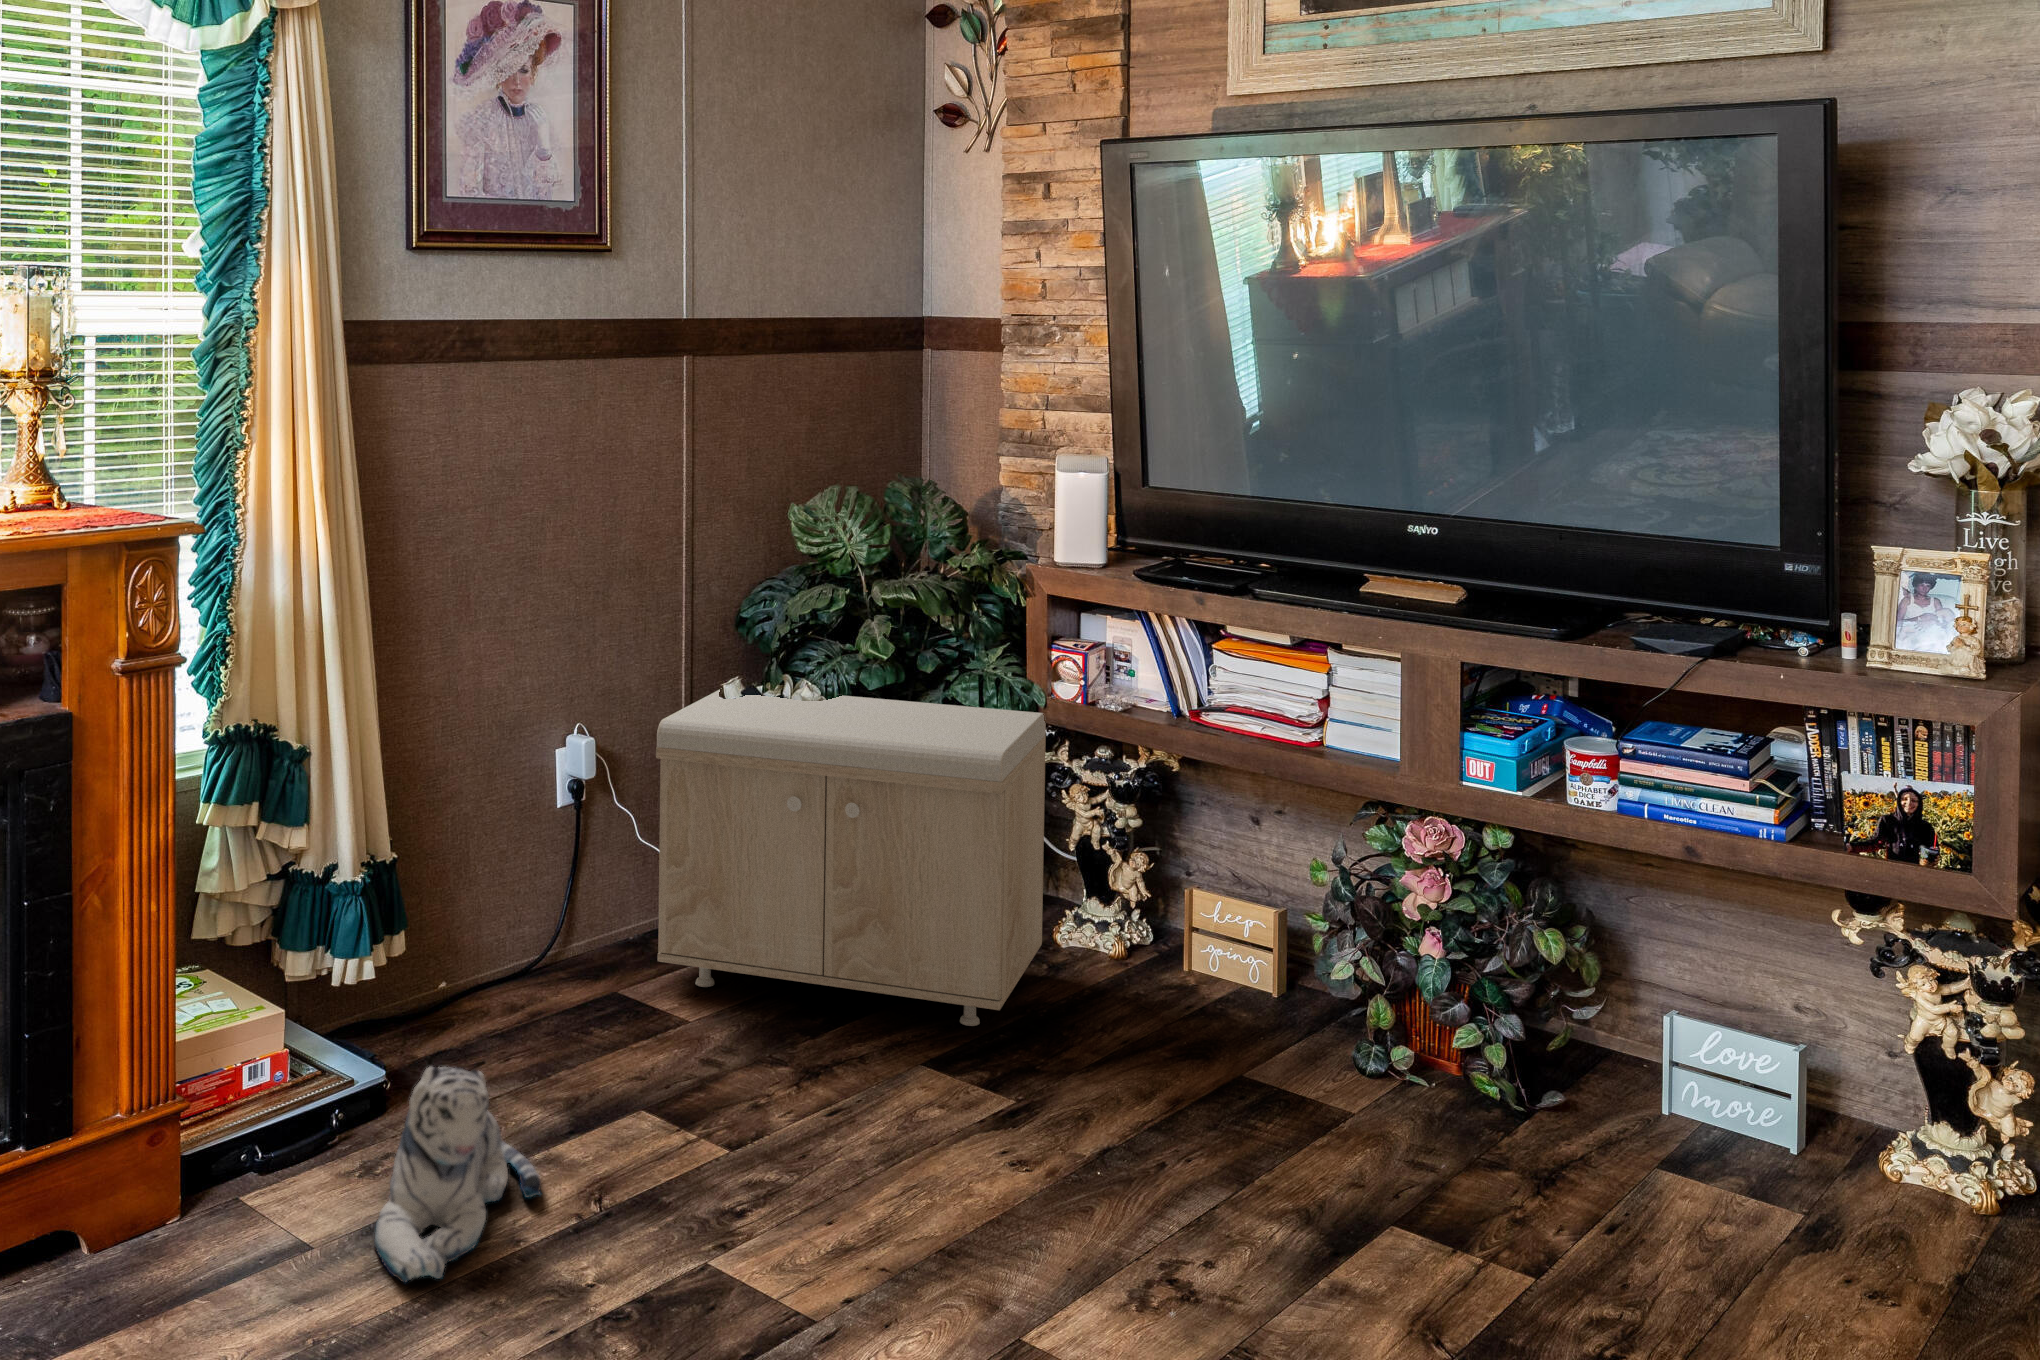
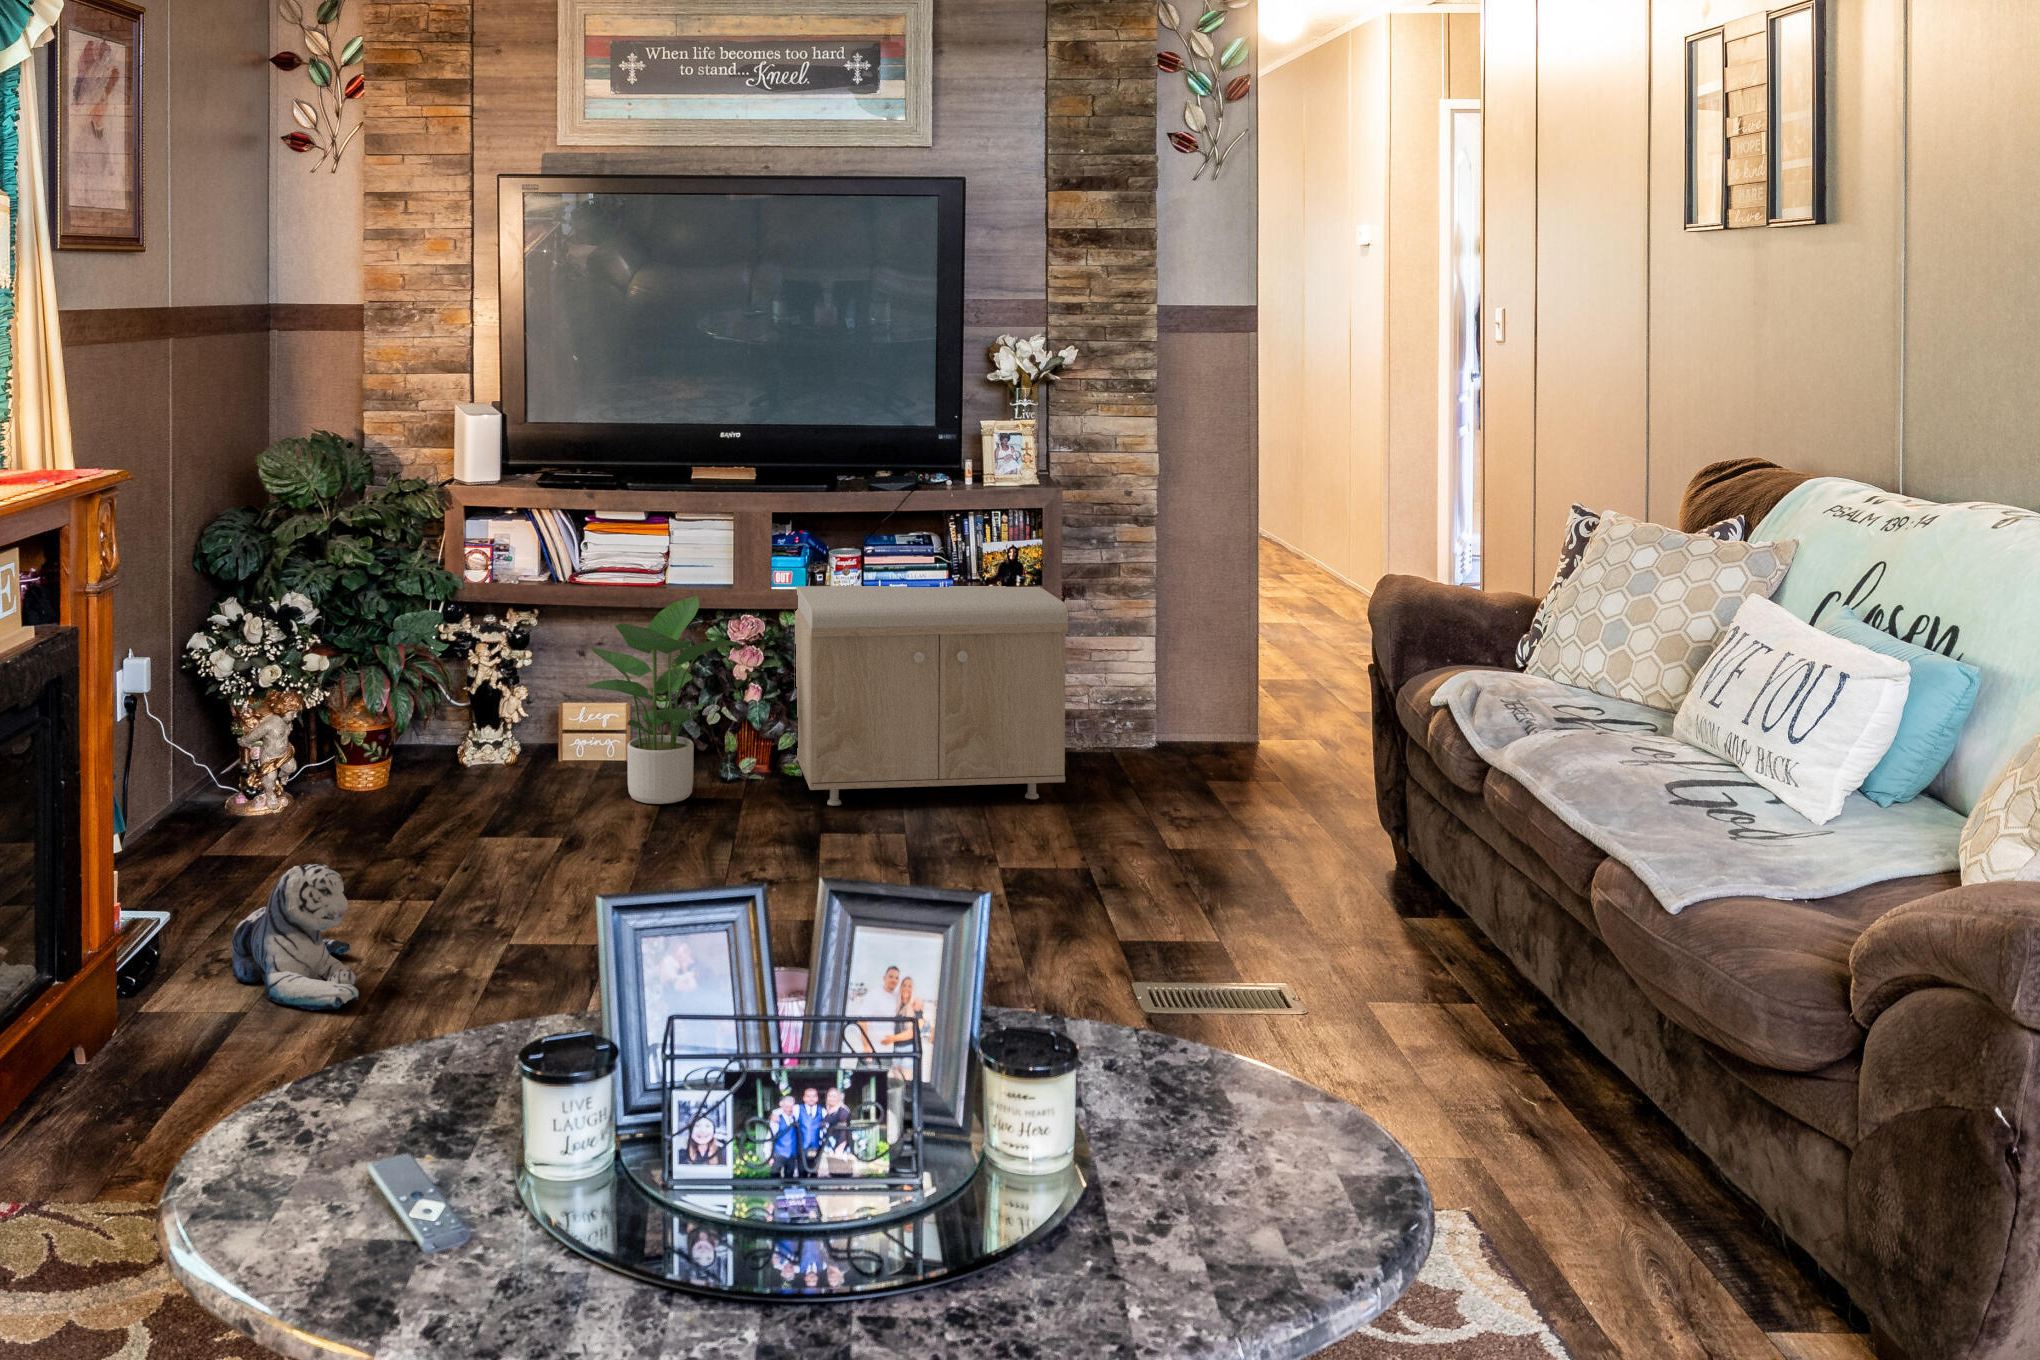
storage bench: present [656,690,1046,1026] -> present [795,585,1068,806]
potted plant: none [1129,775,1383,1089] -> present [586,595,740,804]

